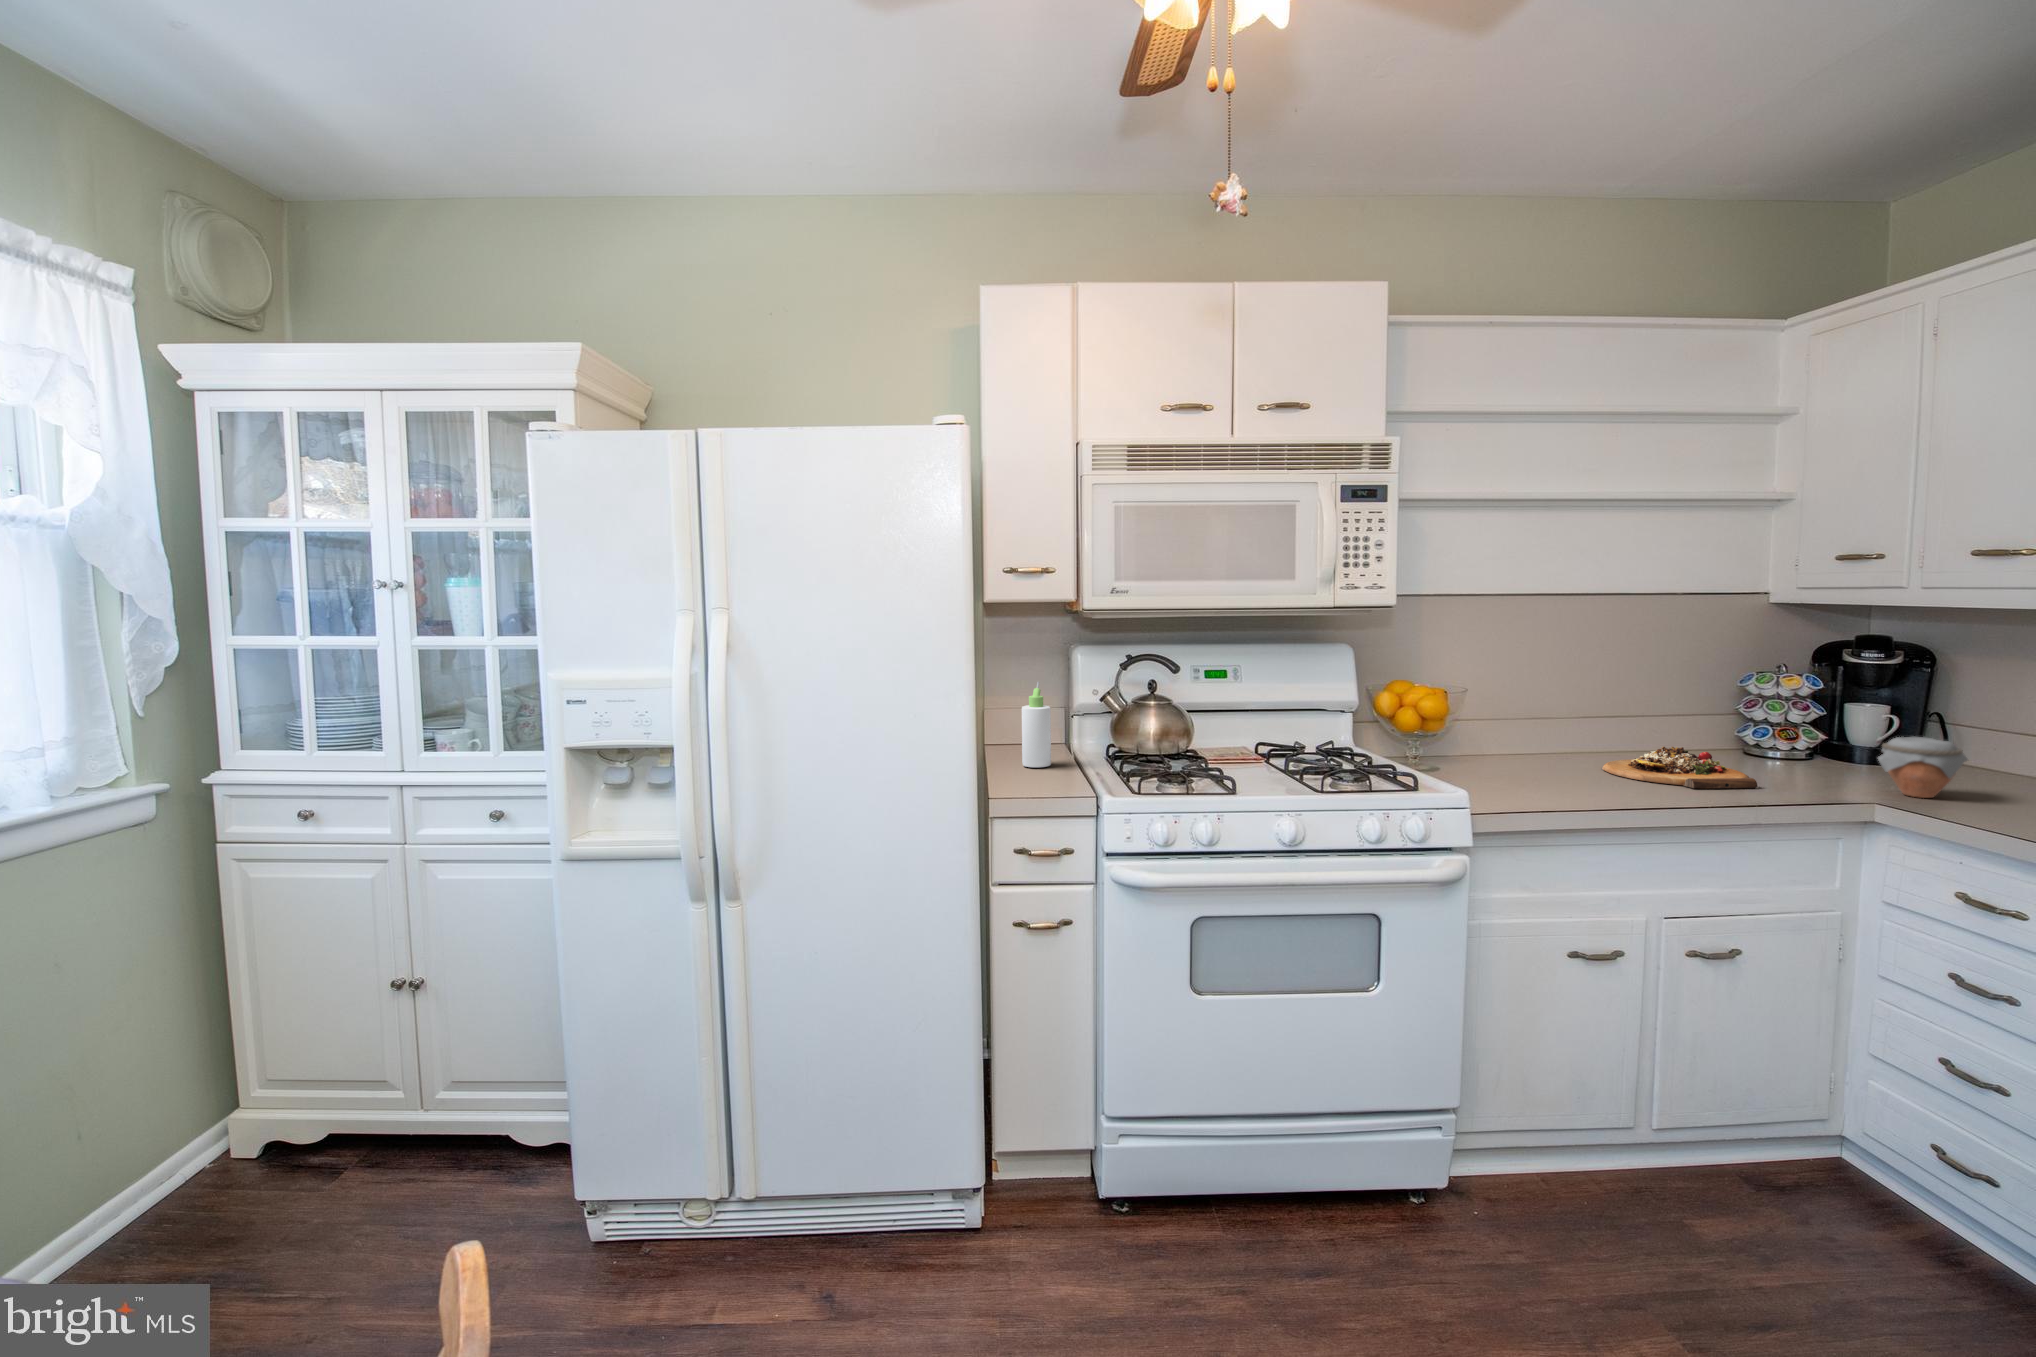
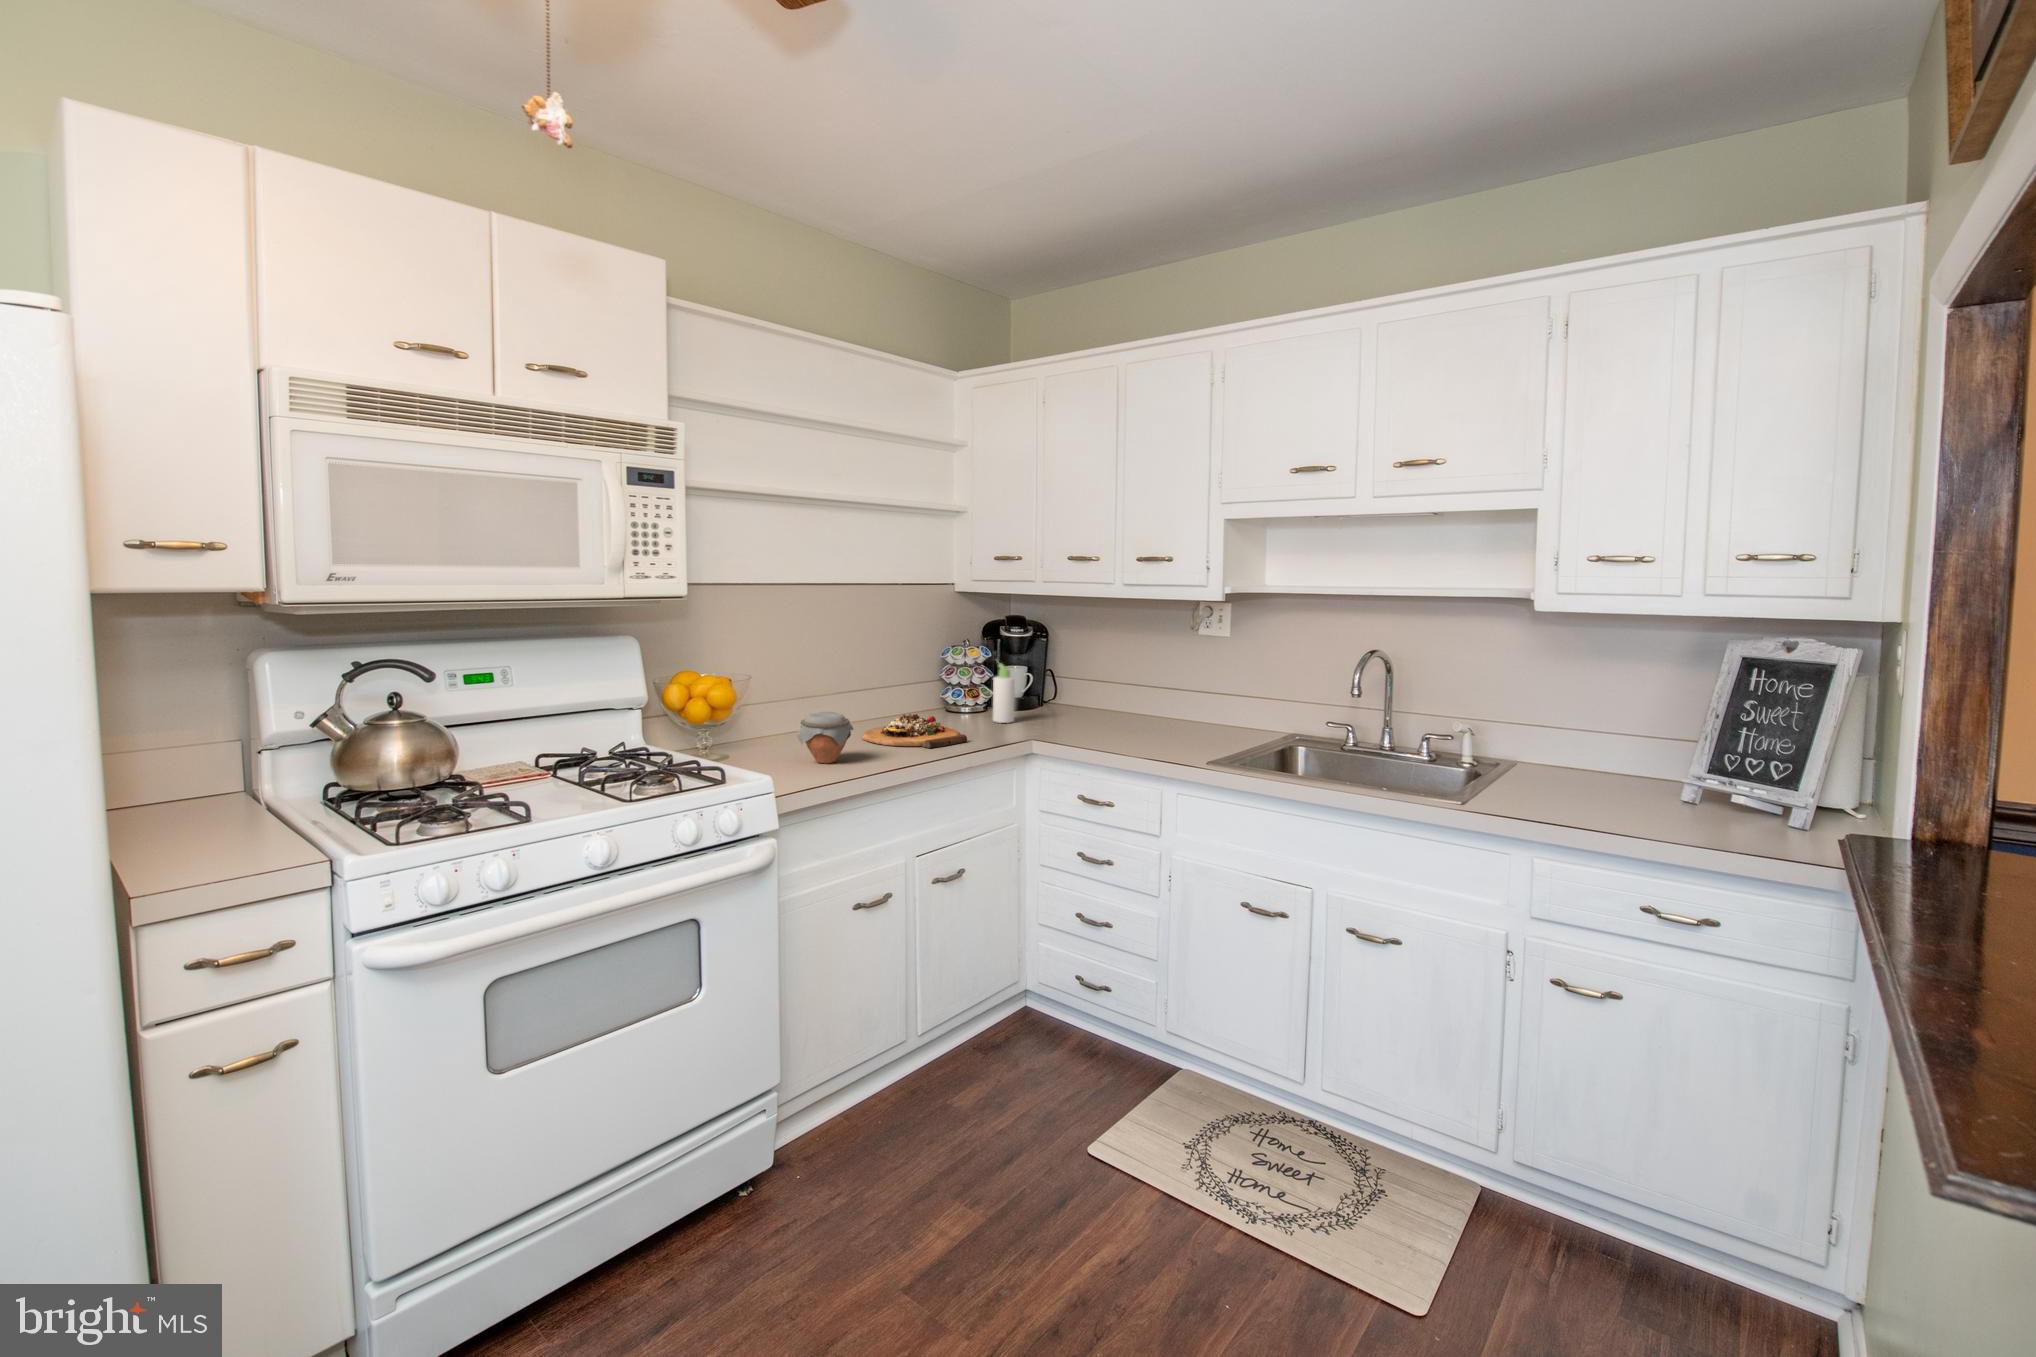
bottle: present [1022,682,1051,767] -> present [993,662,1015,723]
jar: present [1878,737,1968,798] -> present [797,712,854,763]

